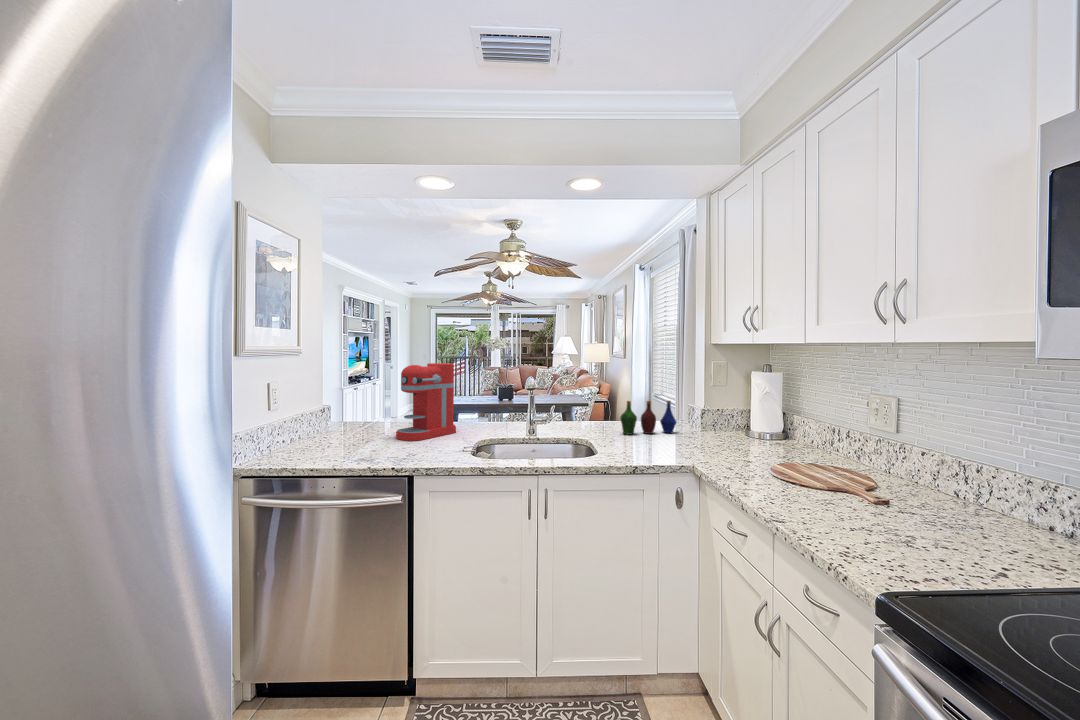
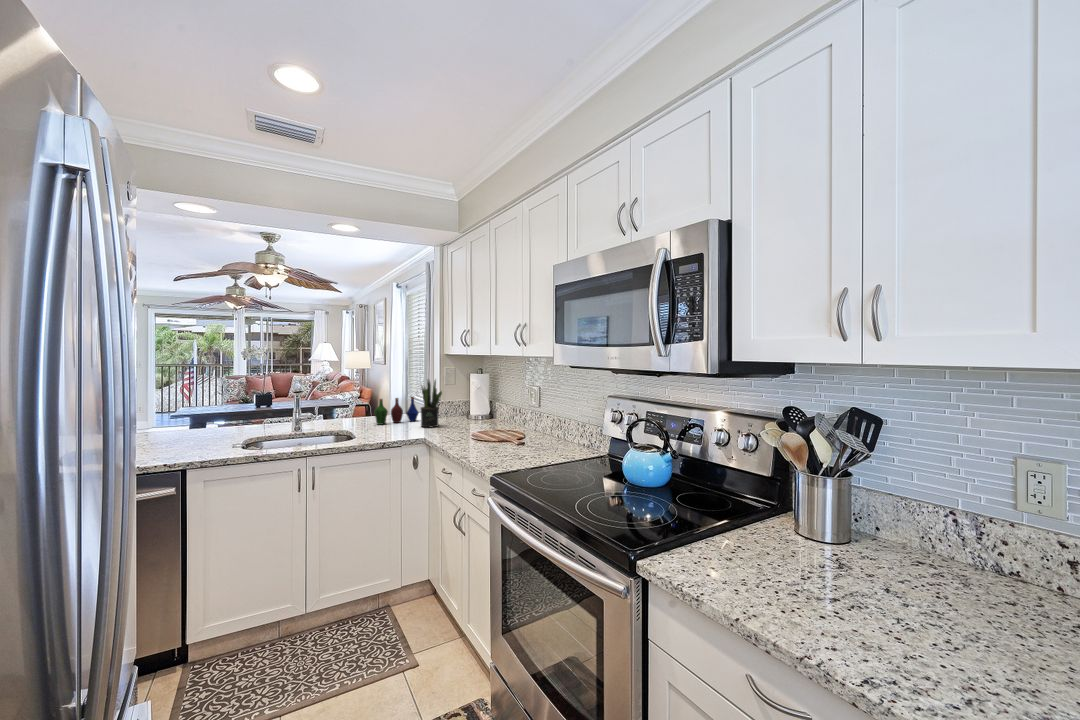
coffee maker: present [396,363,456,441] -> none [154,373,219,445]
potted plant: none [682,377,716,446] -> present [421,380,442,427]

